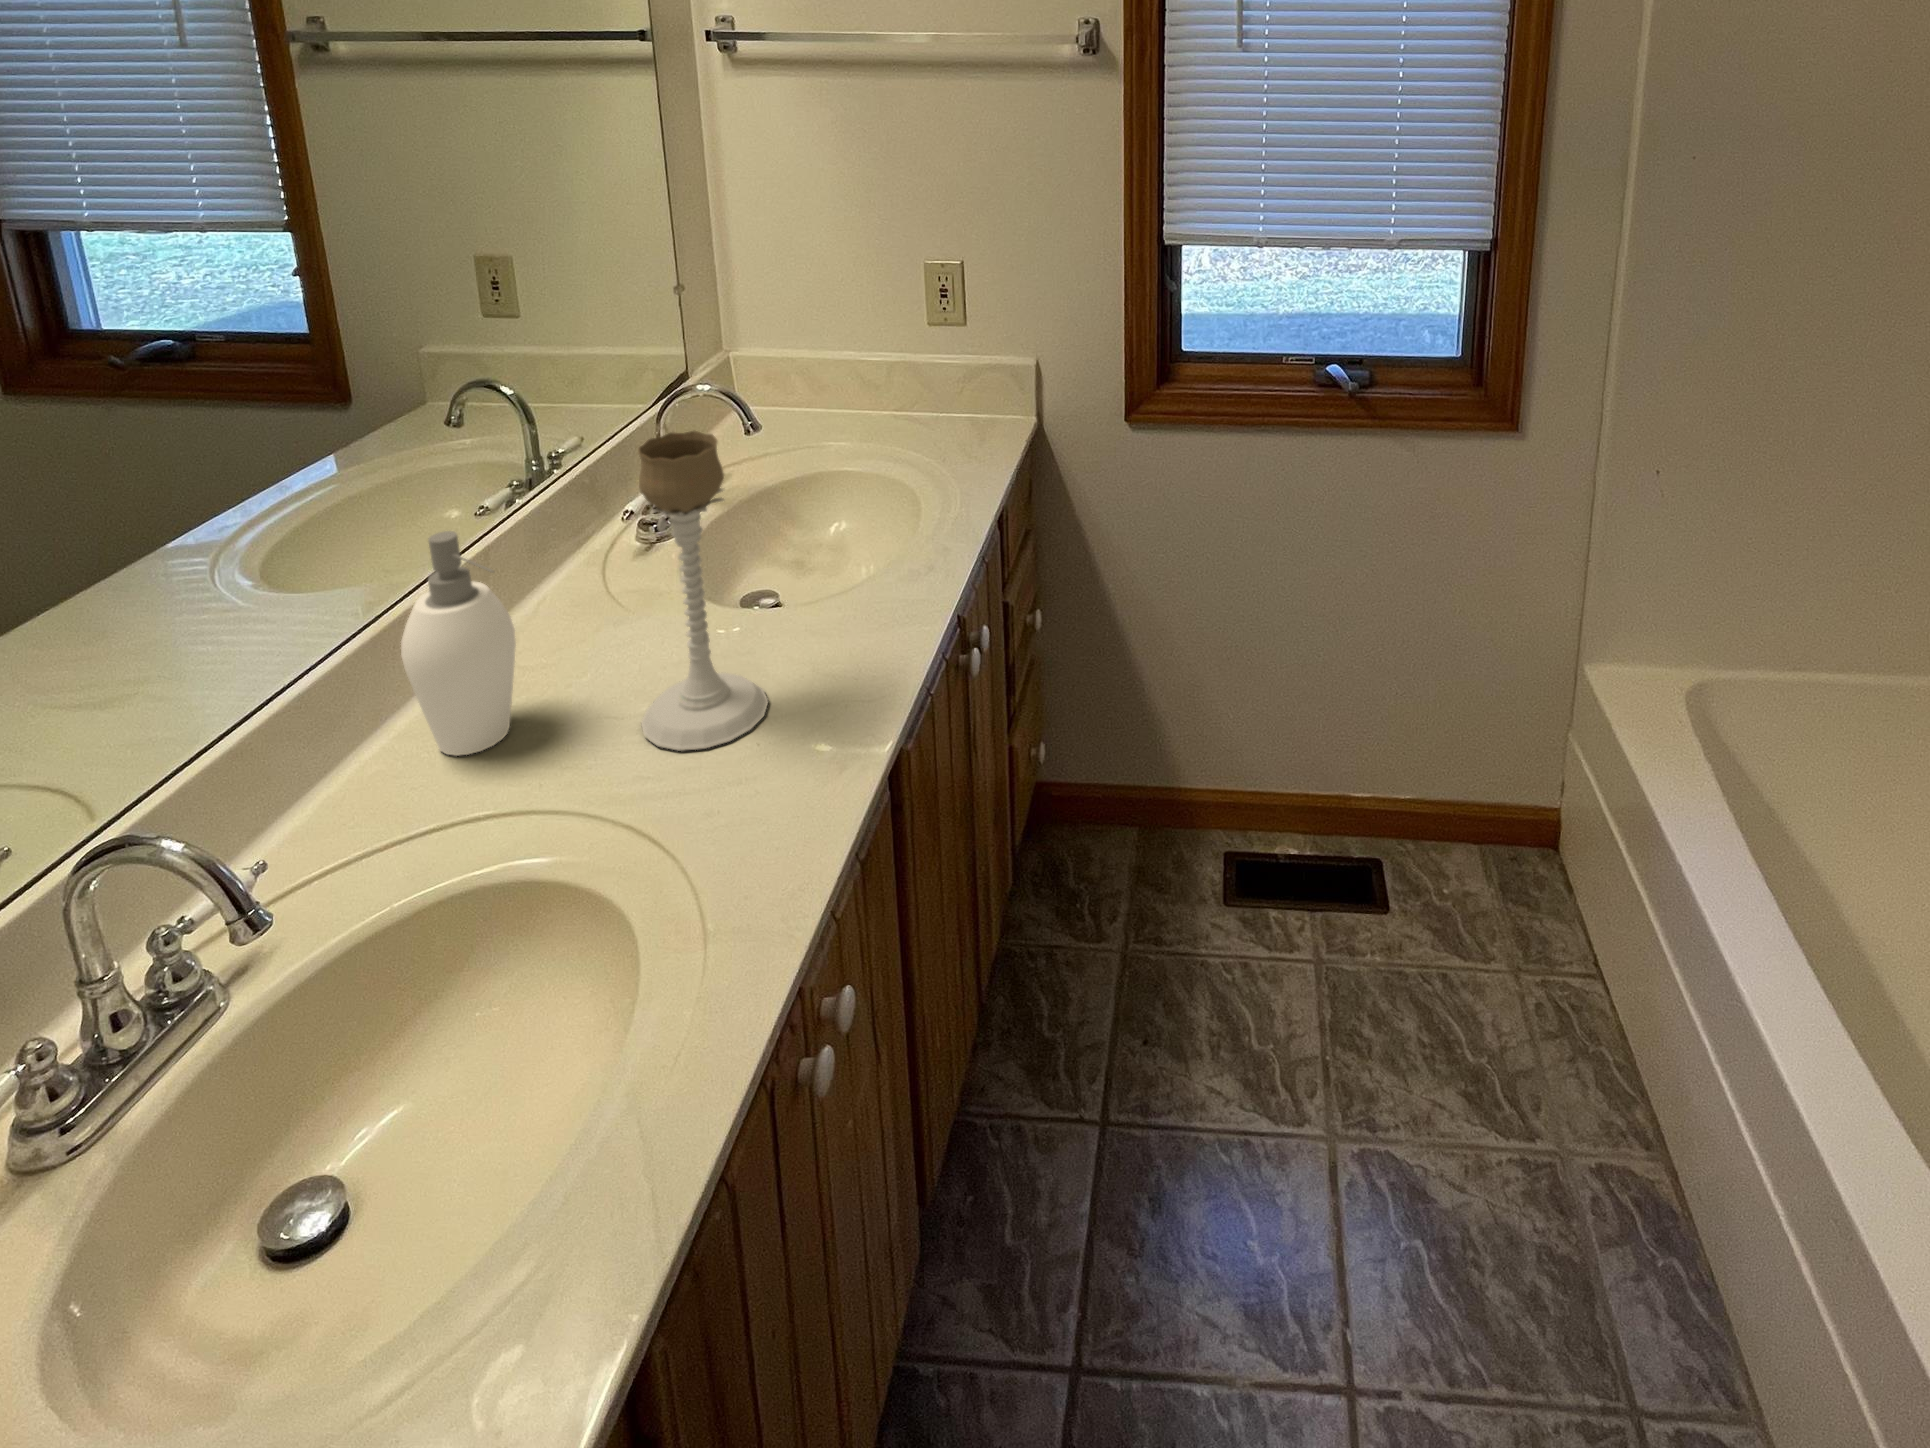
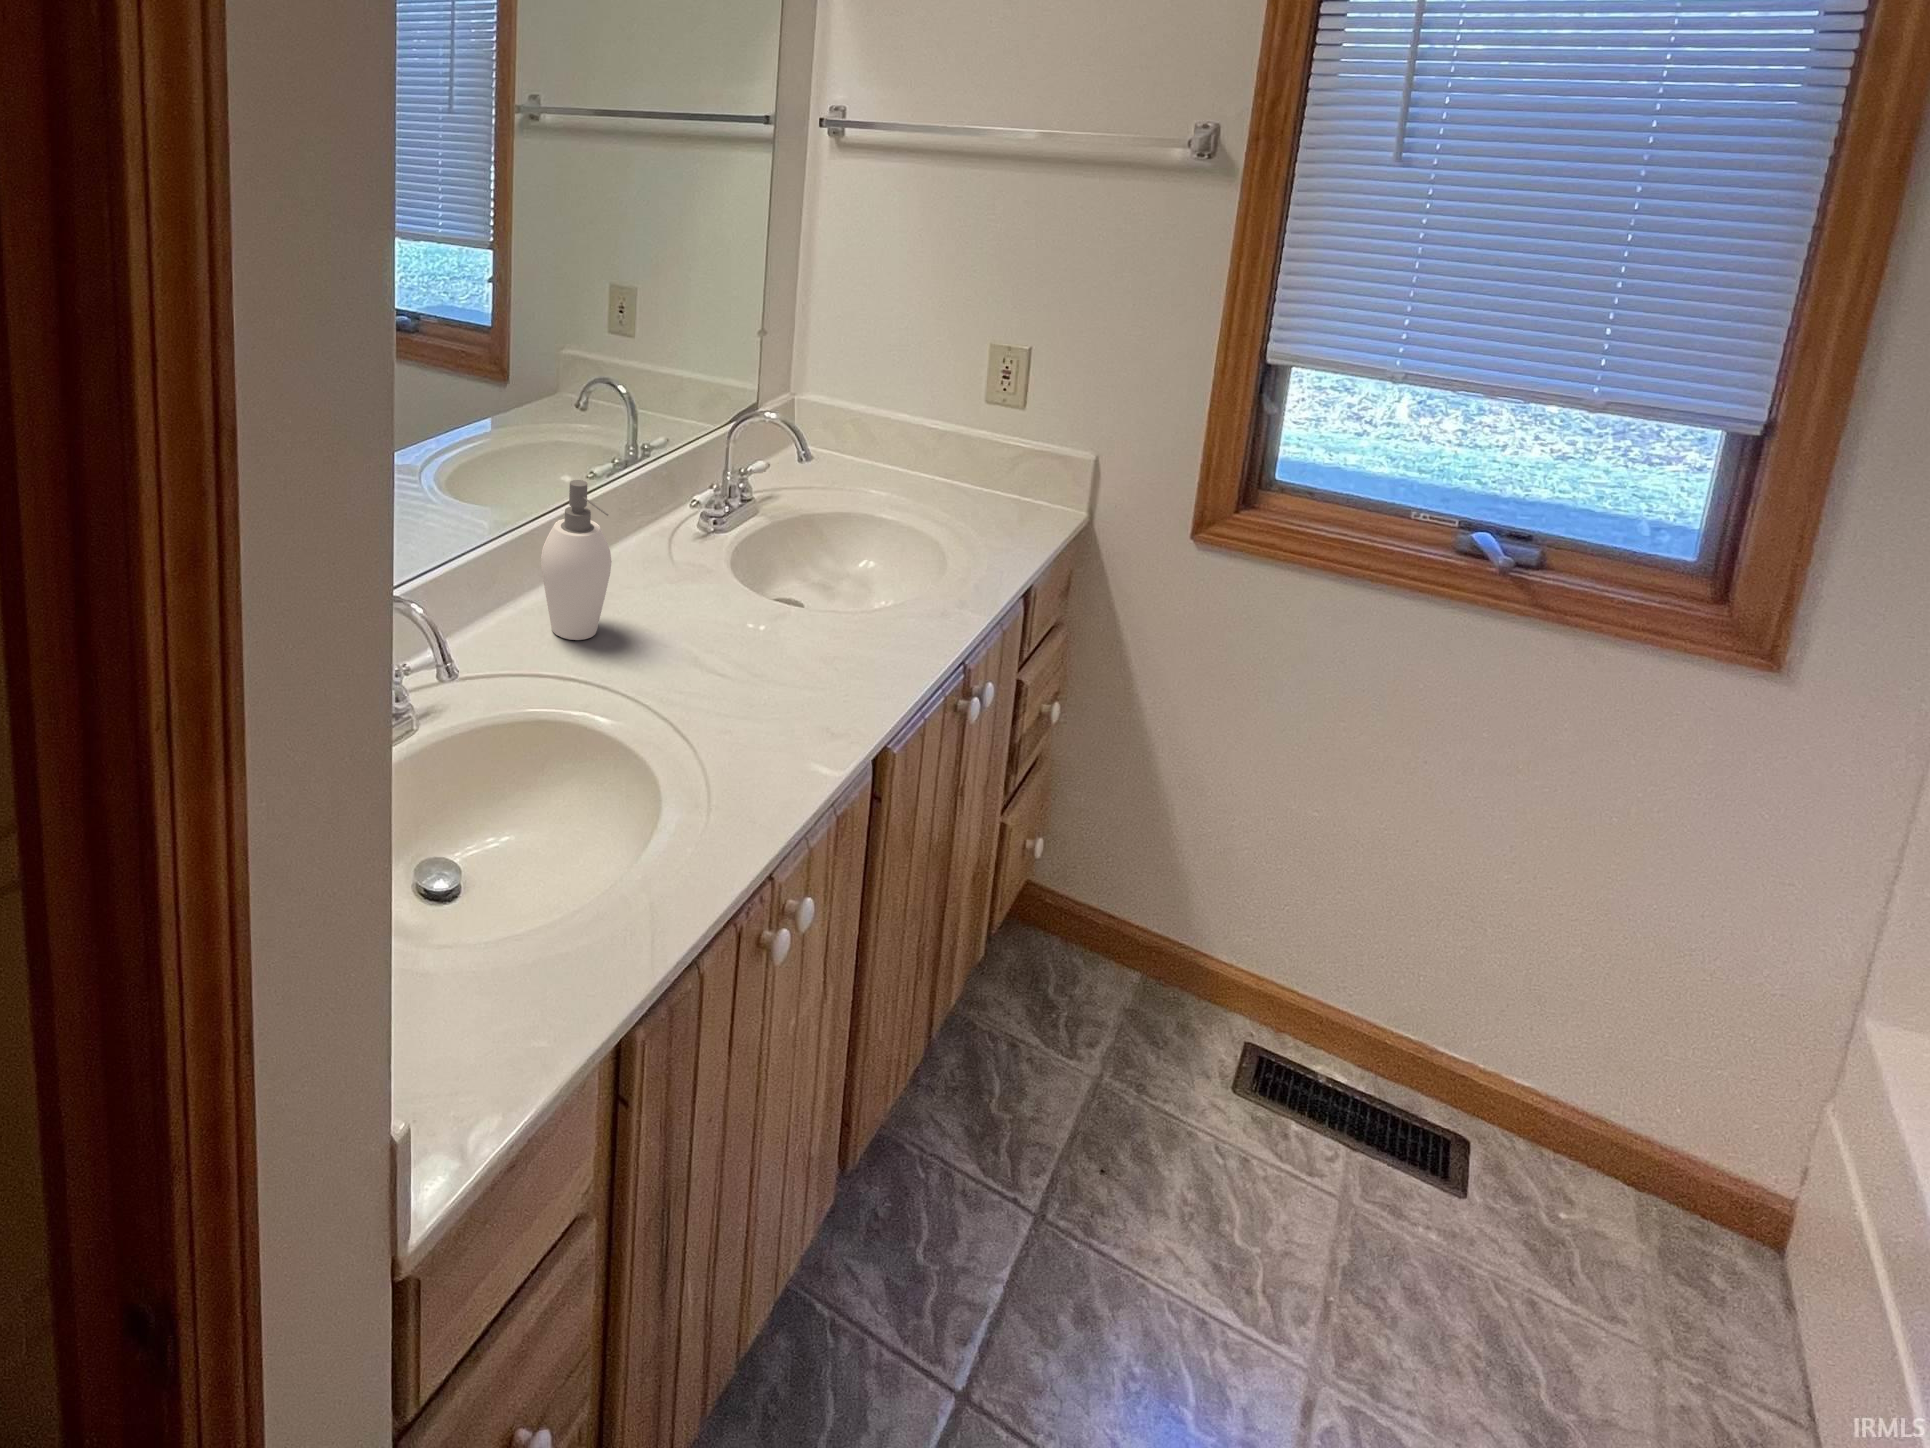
candle holder: present [638,431,768,751] -> none [685,444,781,691]

